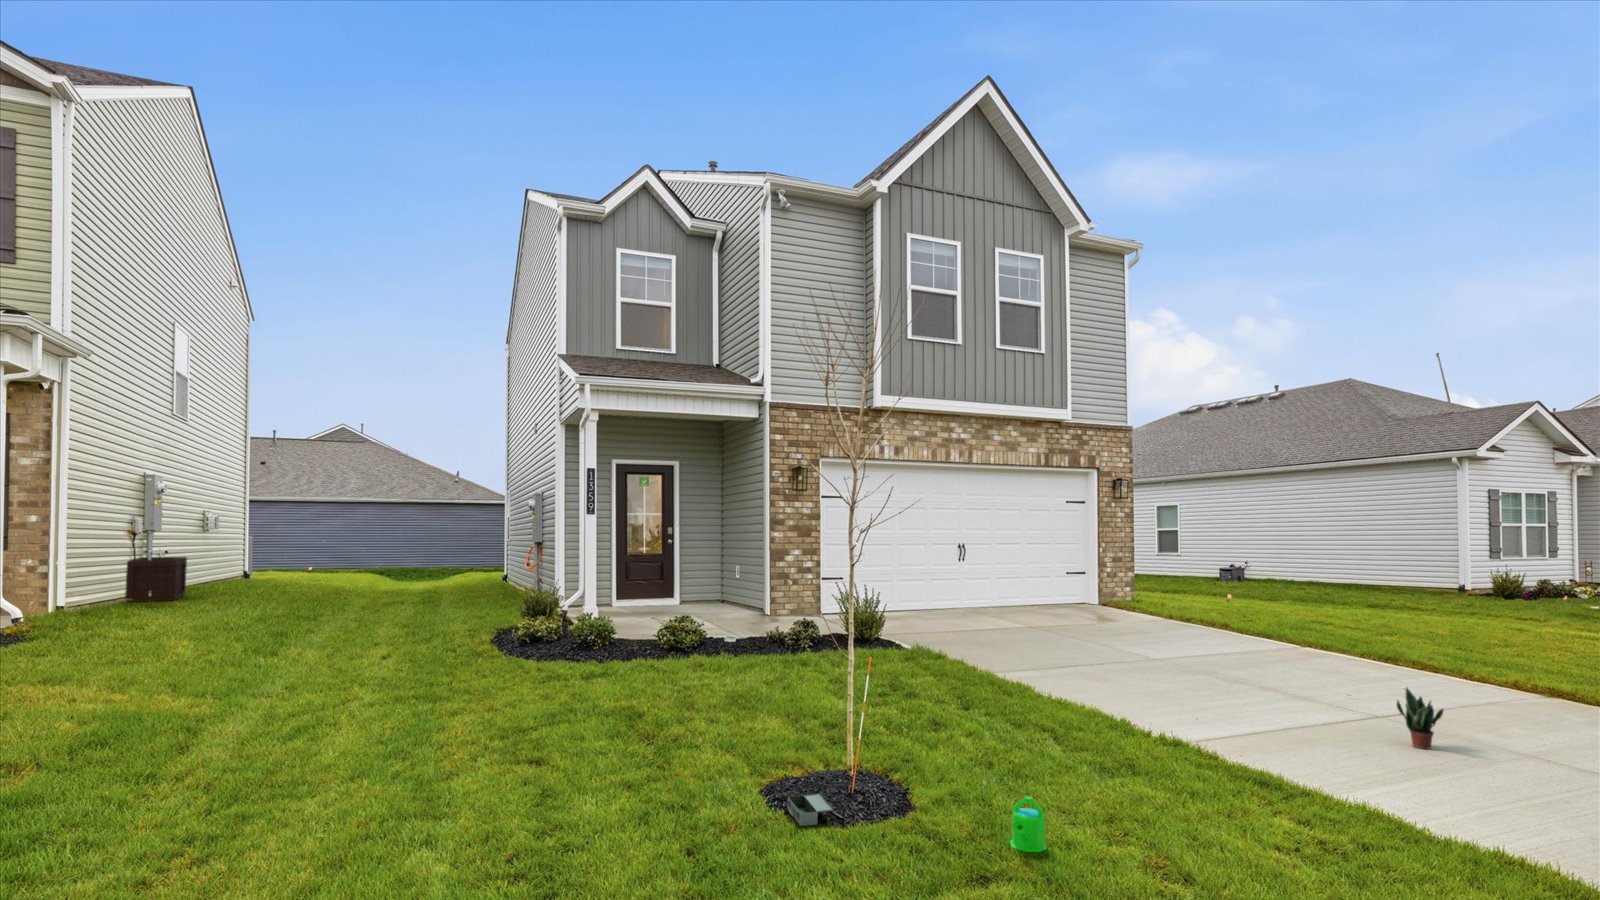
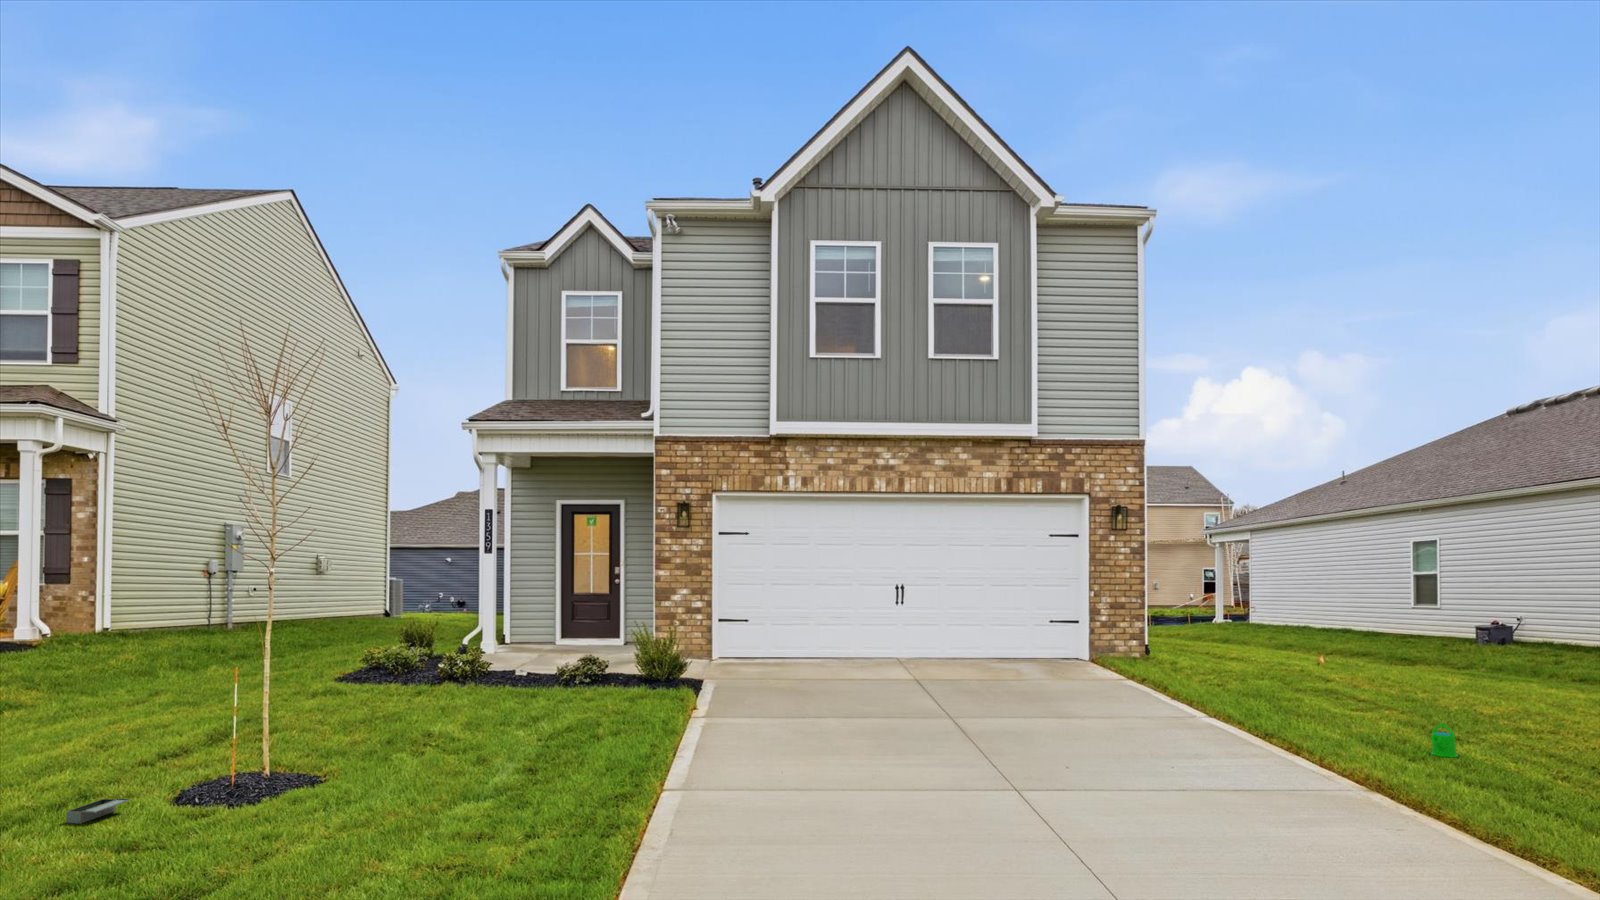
wooden crate: present [125,557,187,602] -> none [202,592,257,629]
potted plant: present [1397,688,1443,749] -> none [877,752,928,834]
watering can: present [1010,797,1047,852] -> present [1431,724,1457,757]

